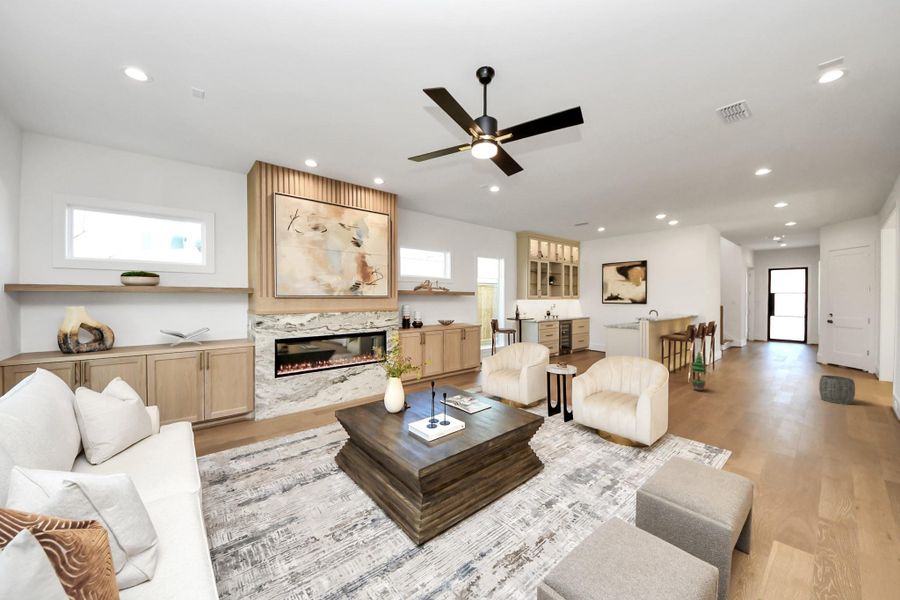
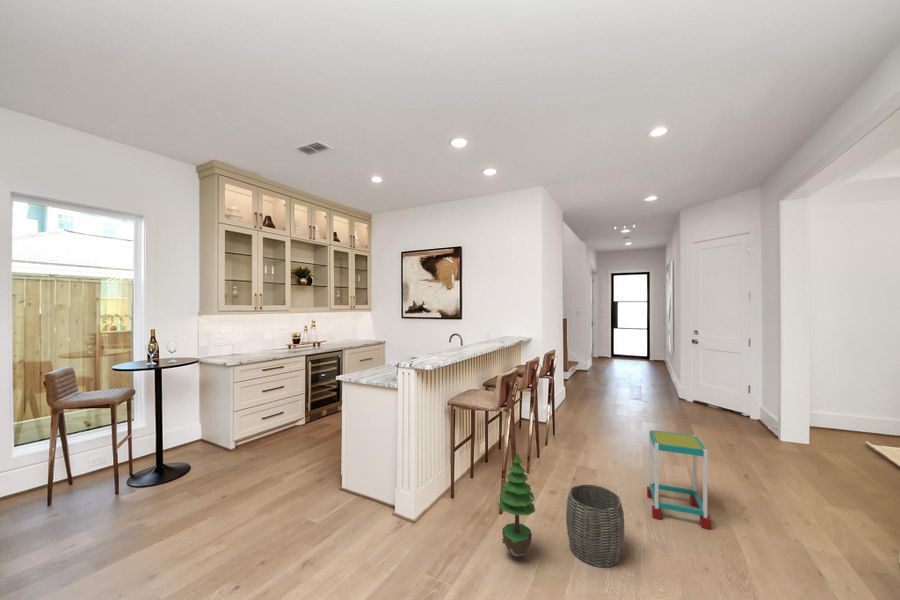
side table: none [769,355,801,395] -> present [647,430,711,529]
woven basket: present [819,375,855,404] -> present [566,484,624,567]

